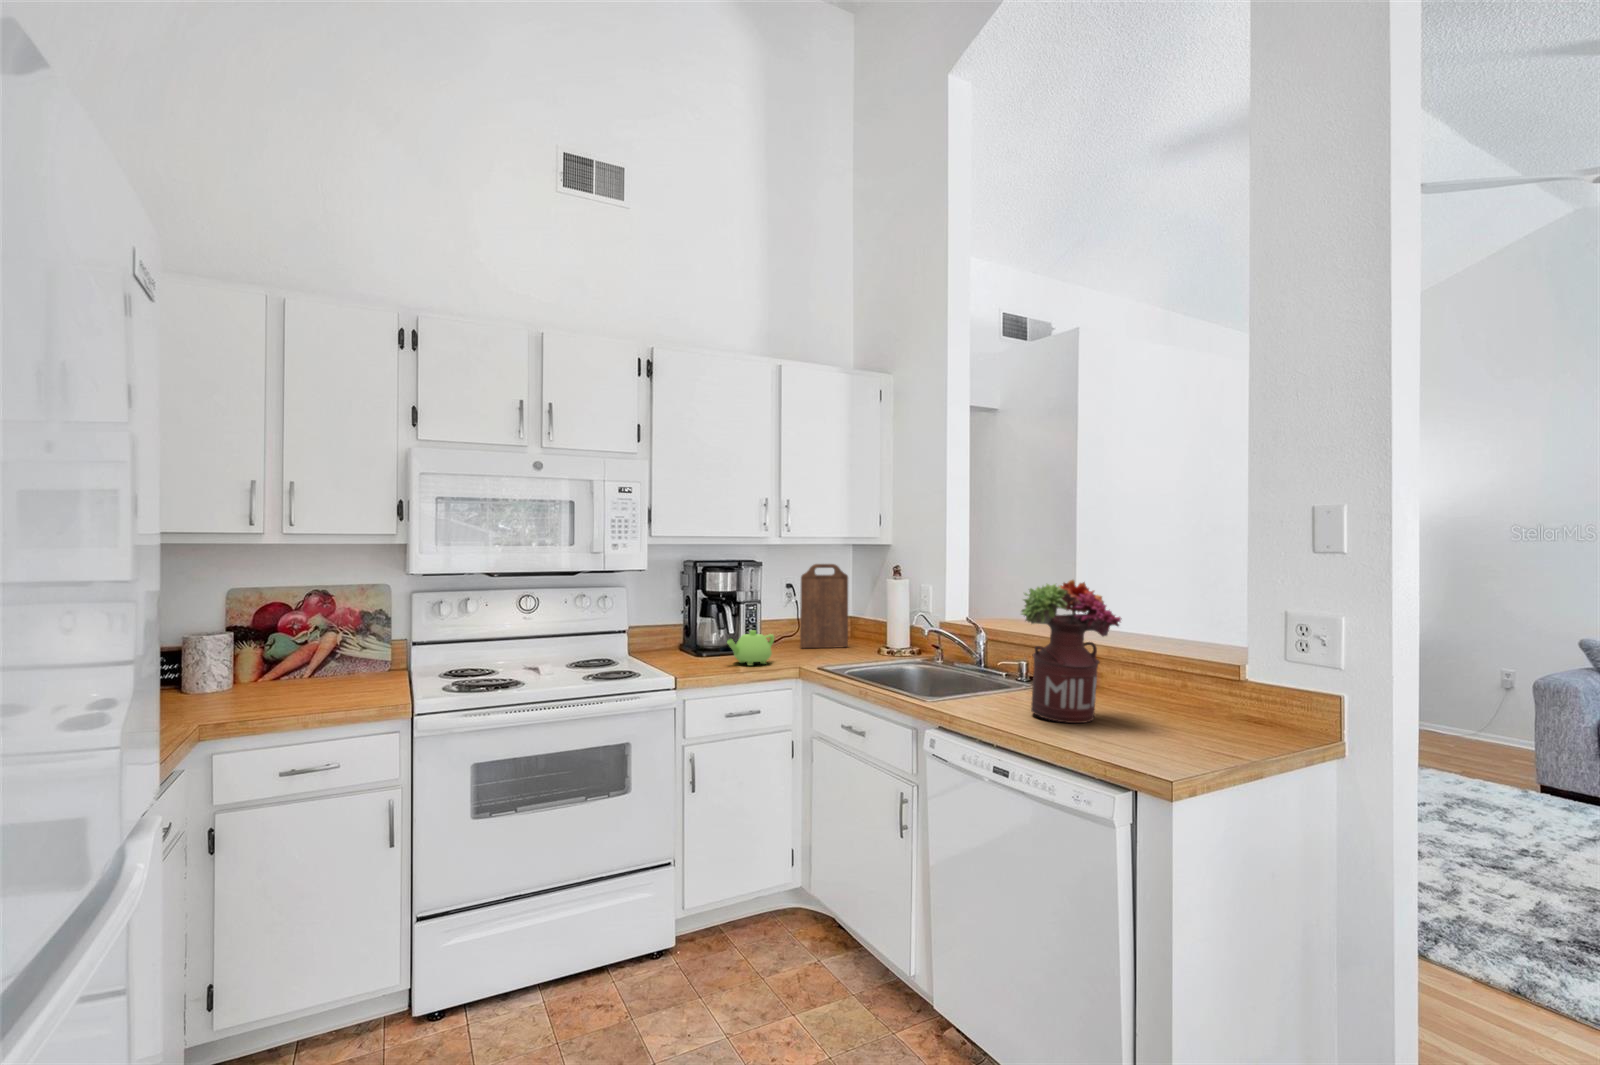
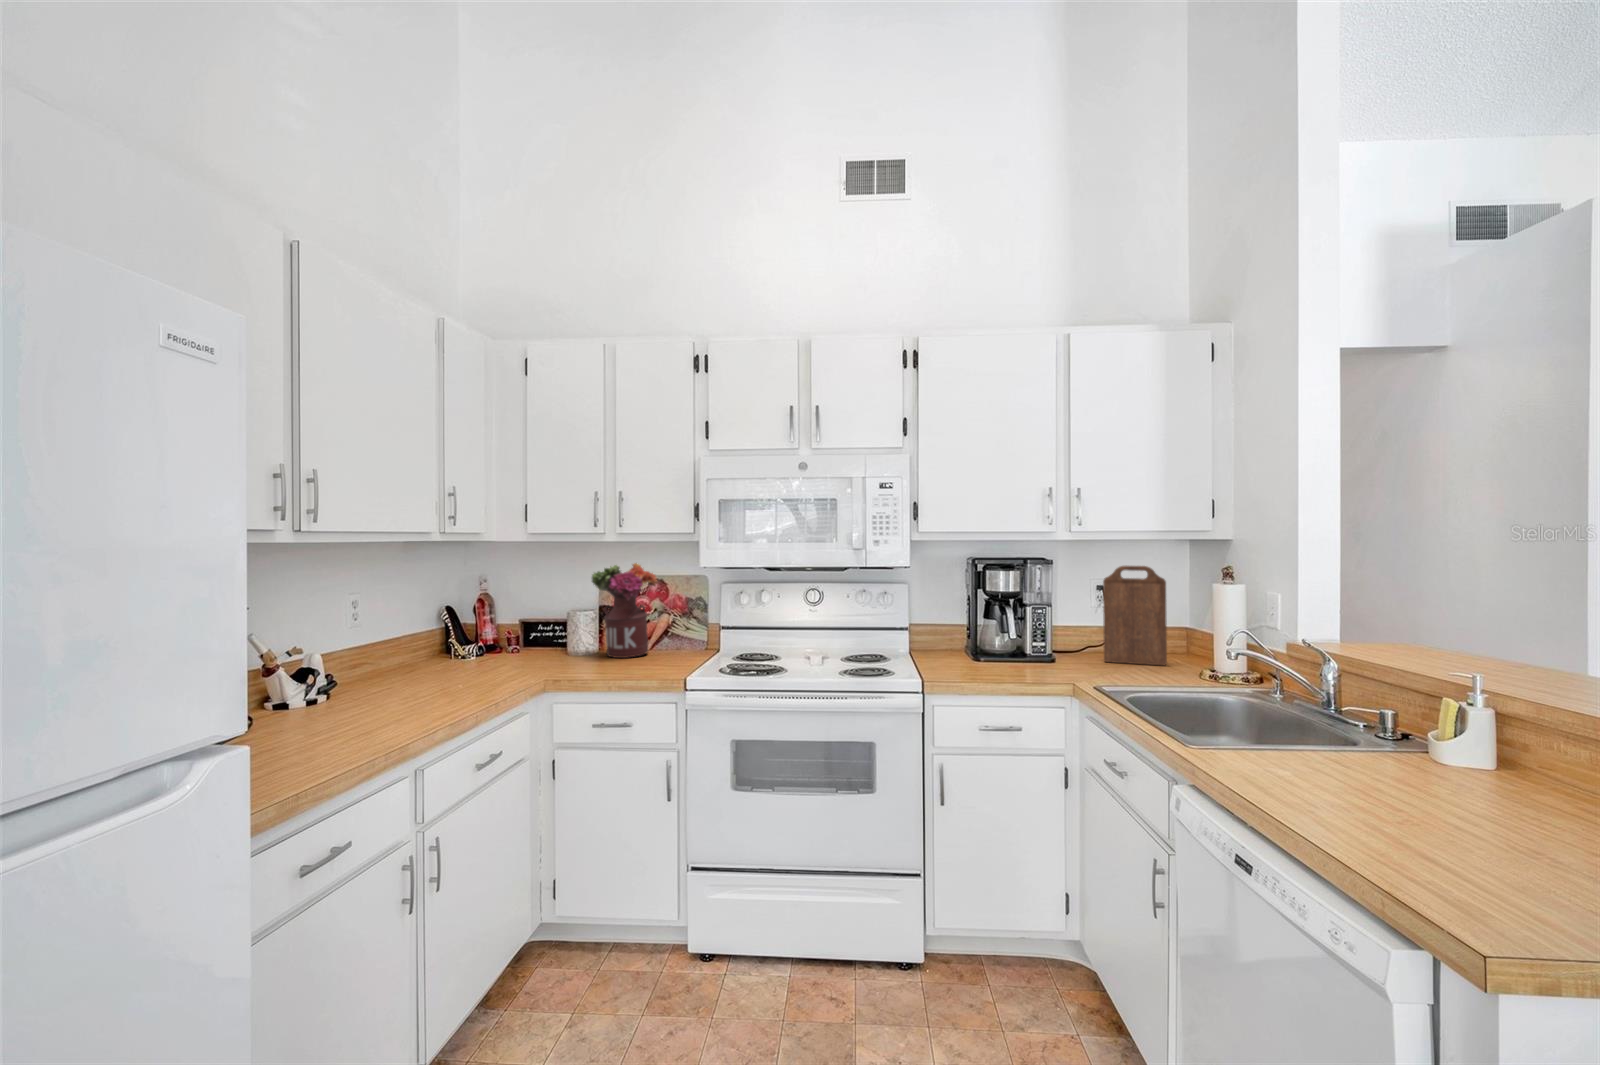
flower arrangement: present [1021,580,1121,723] -> present [592,563,657,658]
teapot: present [727,630,774,665] -> none [991,636,1052,675]

